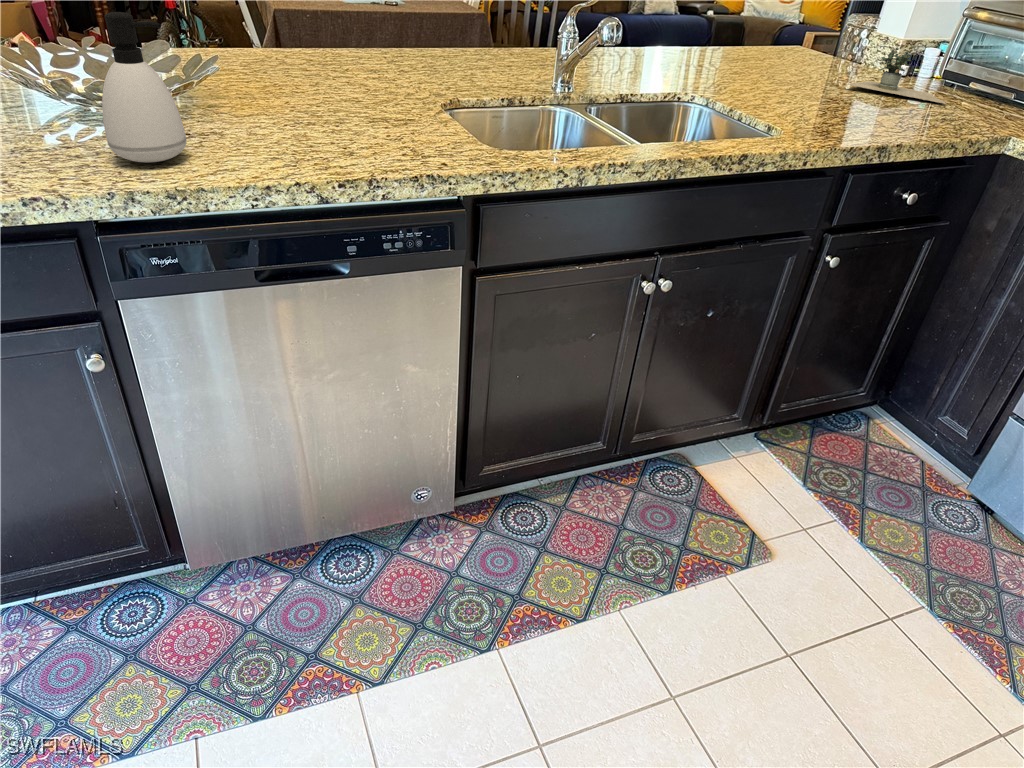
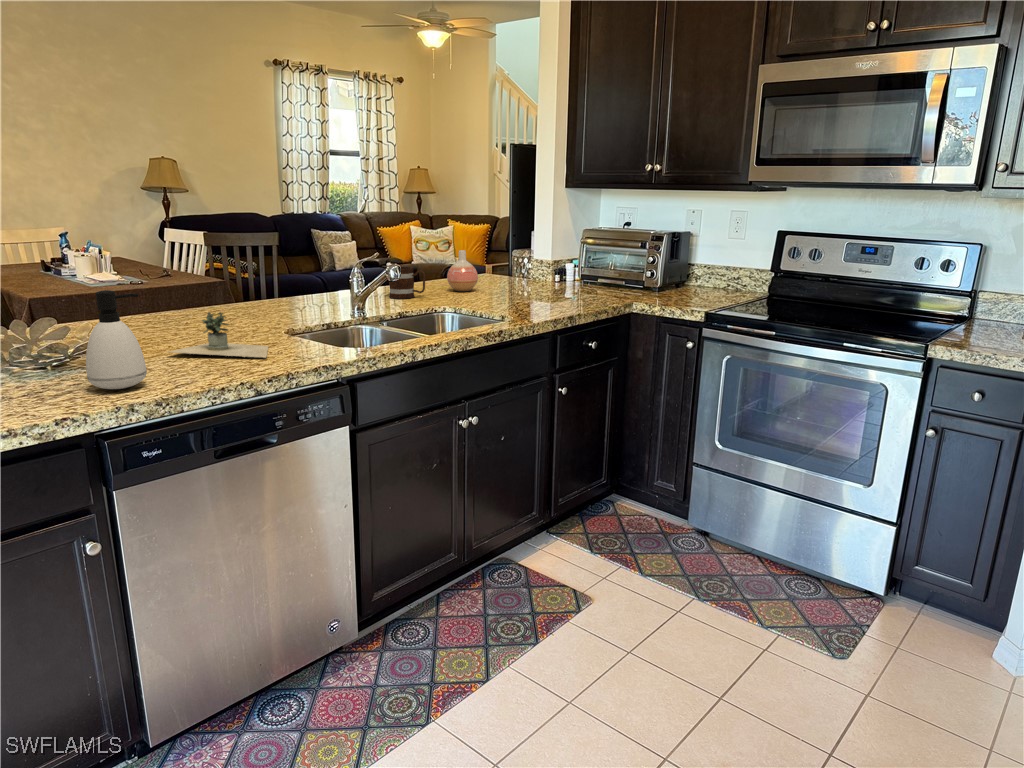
vase: none [724,8,771,75] -> present [447,250,478,291]
mug: none [631,24,687,75] -> present [389,267,426,299]
potted plant: present [849,50,991,104] -> present [170,312,295,358]

